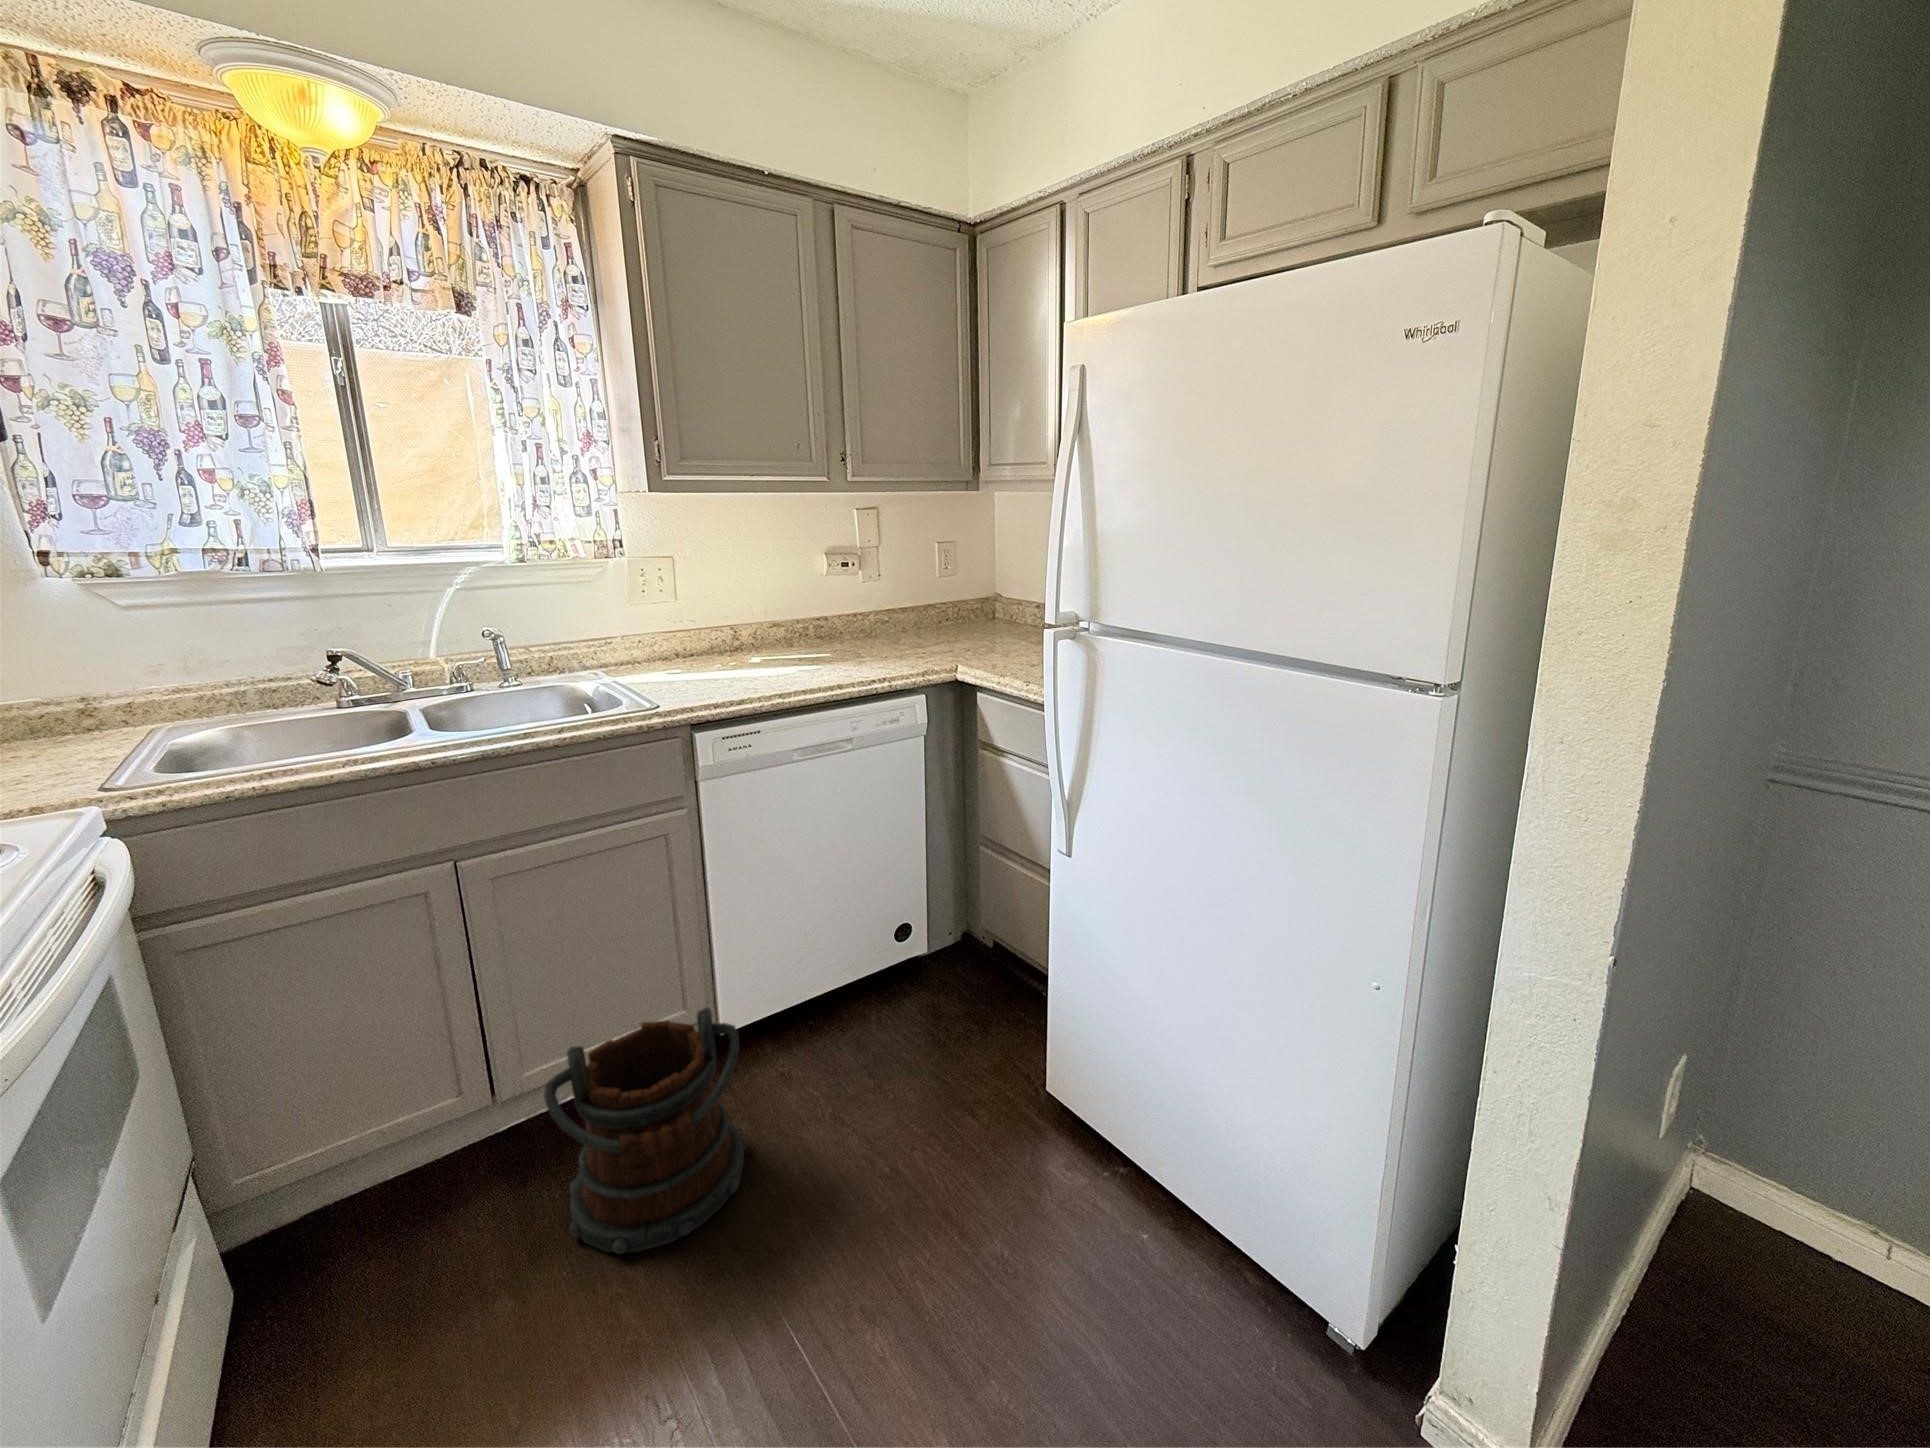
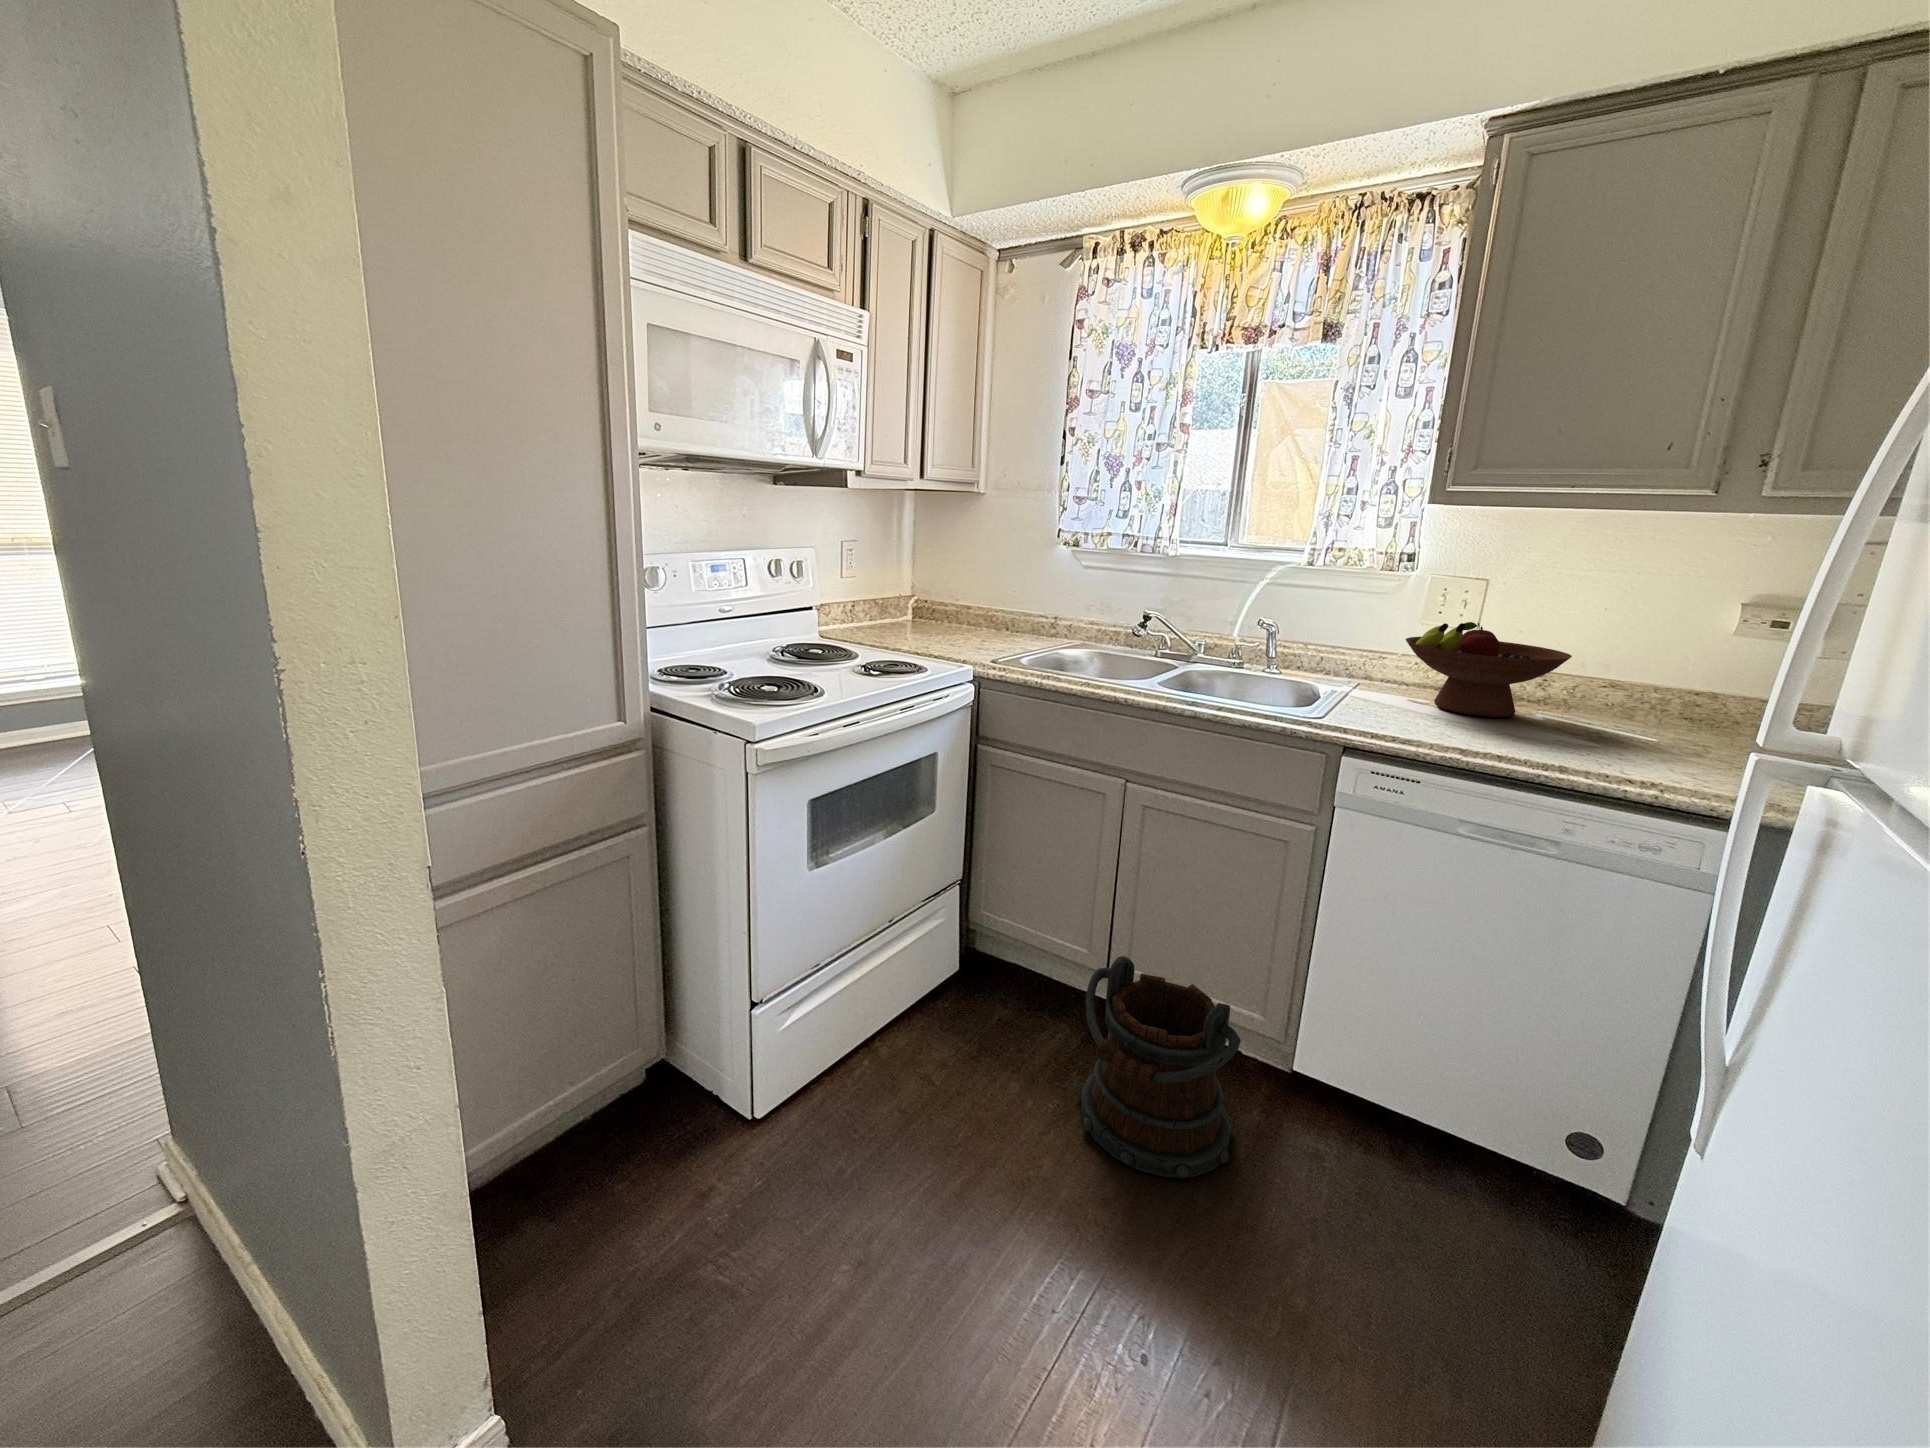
fruit bowl: none [651,596,775,673] -> present [1406,622,1572,717]

